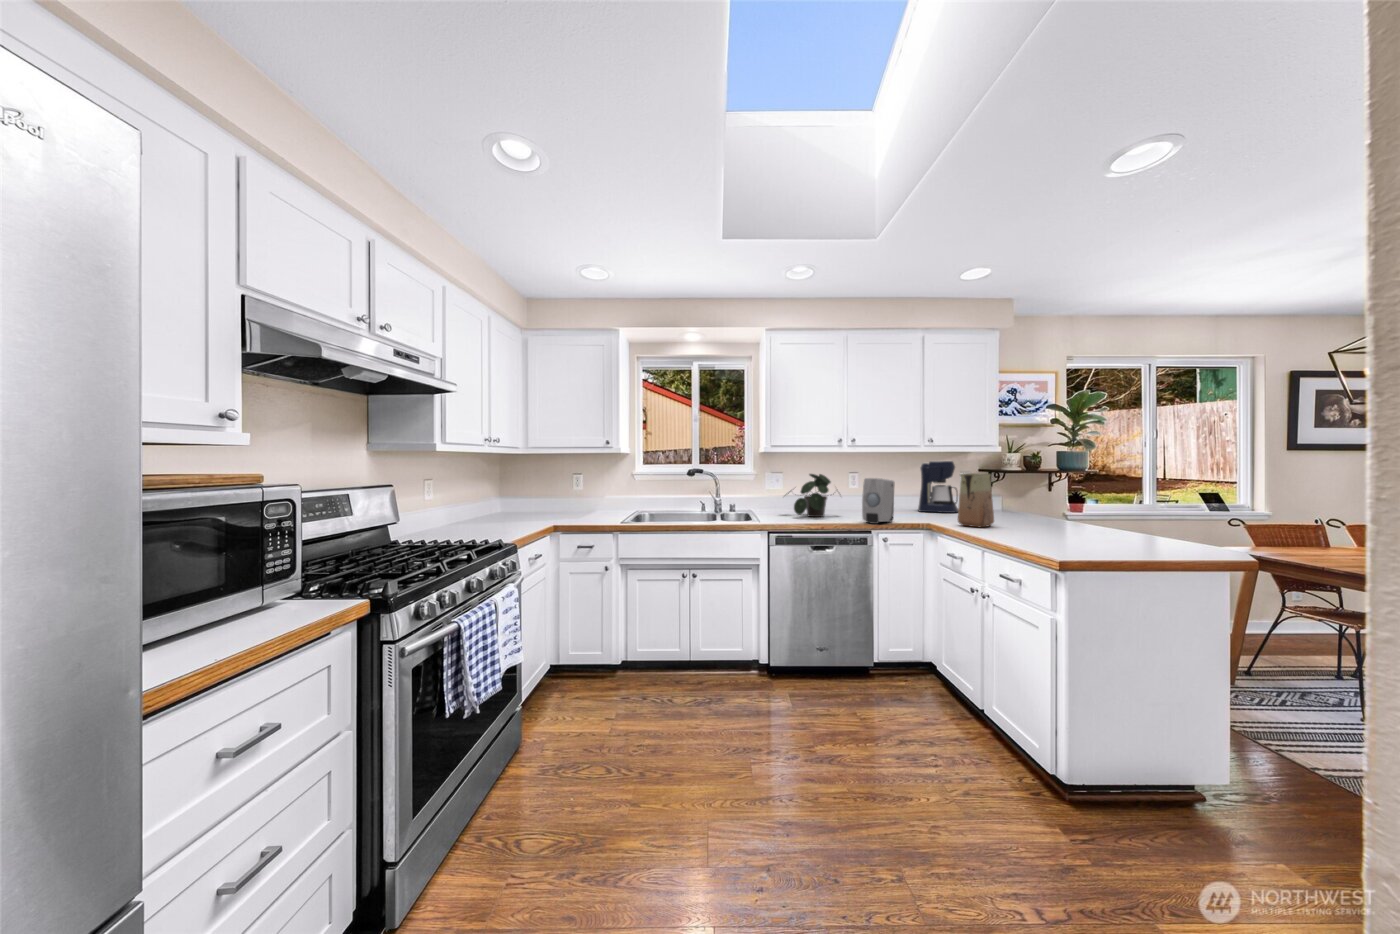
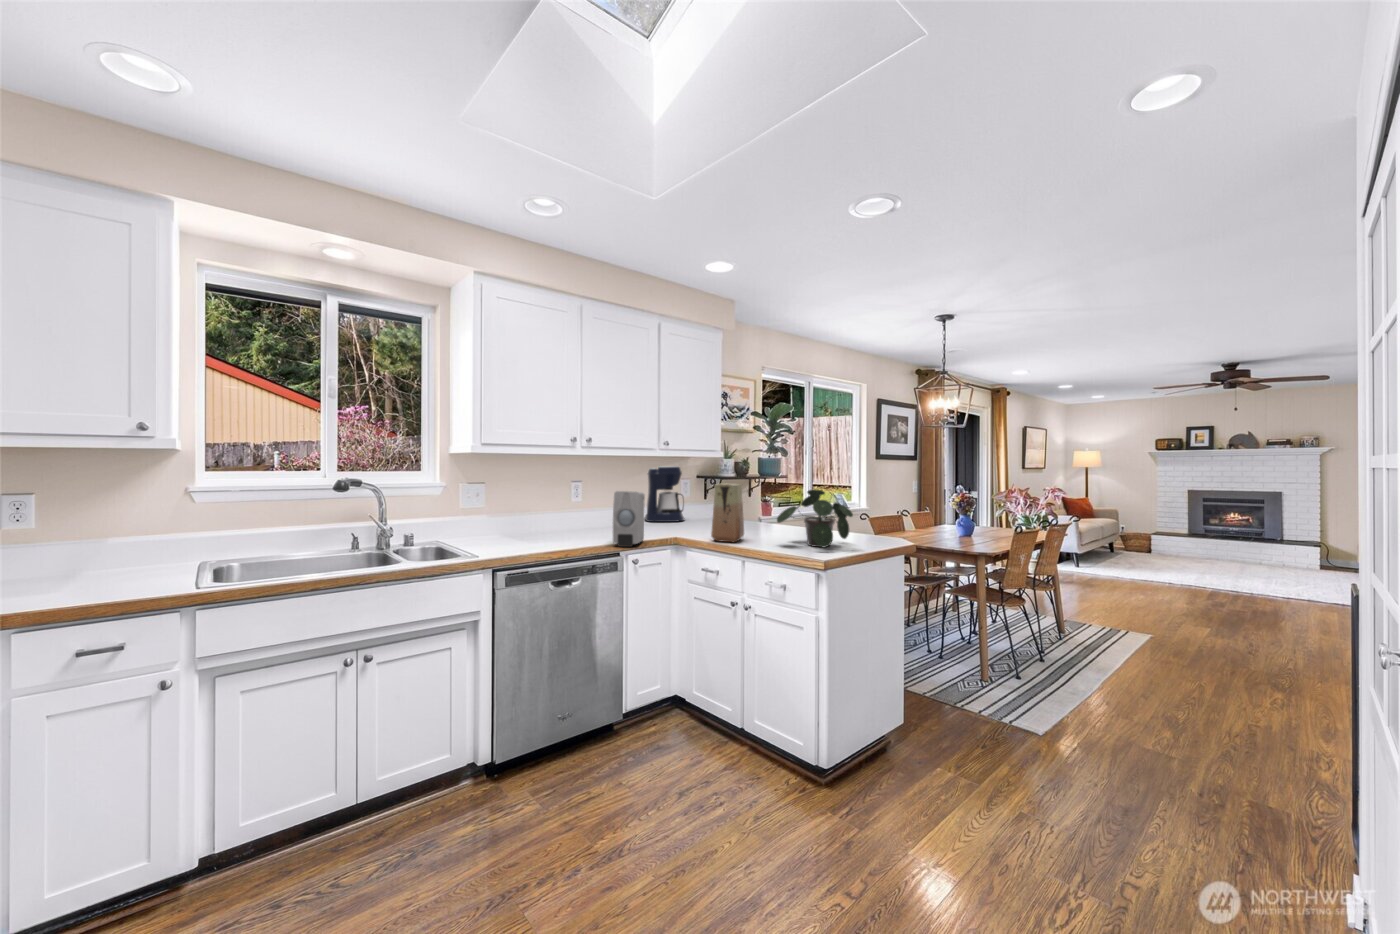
potted plant: present [788,474,831,517] -> present [777,489,853,547]

